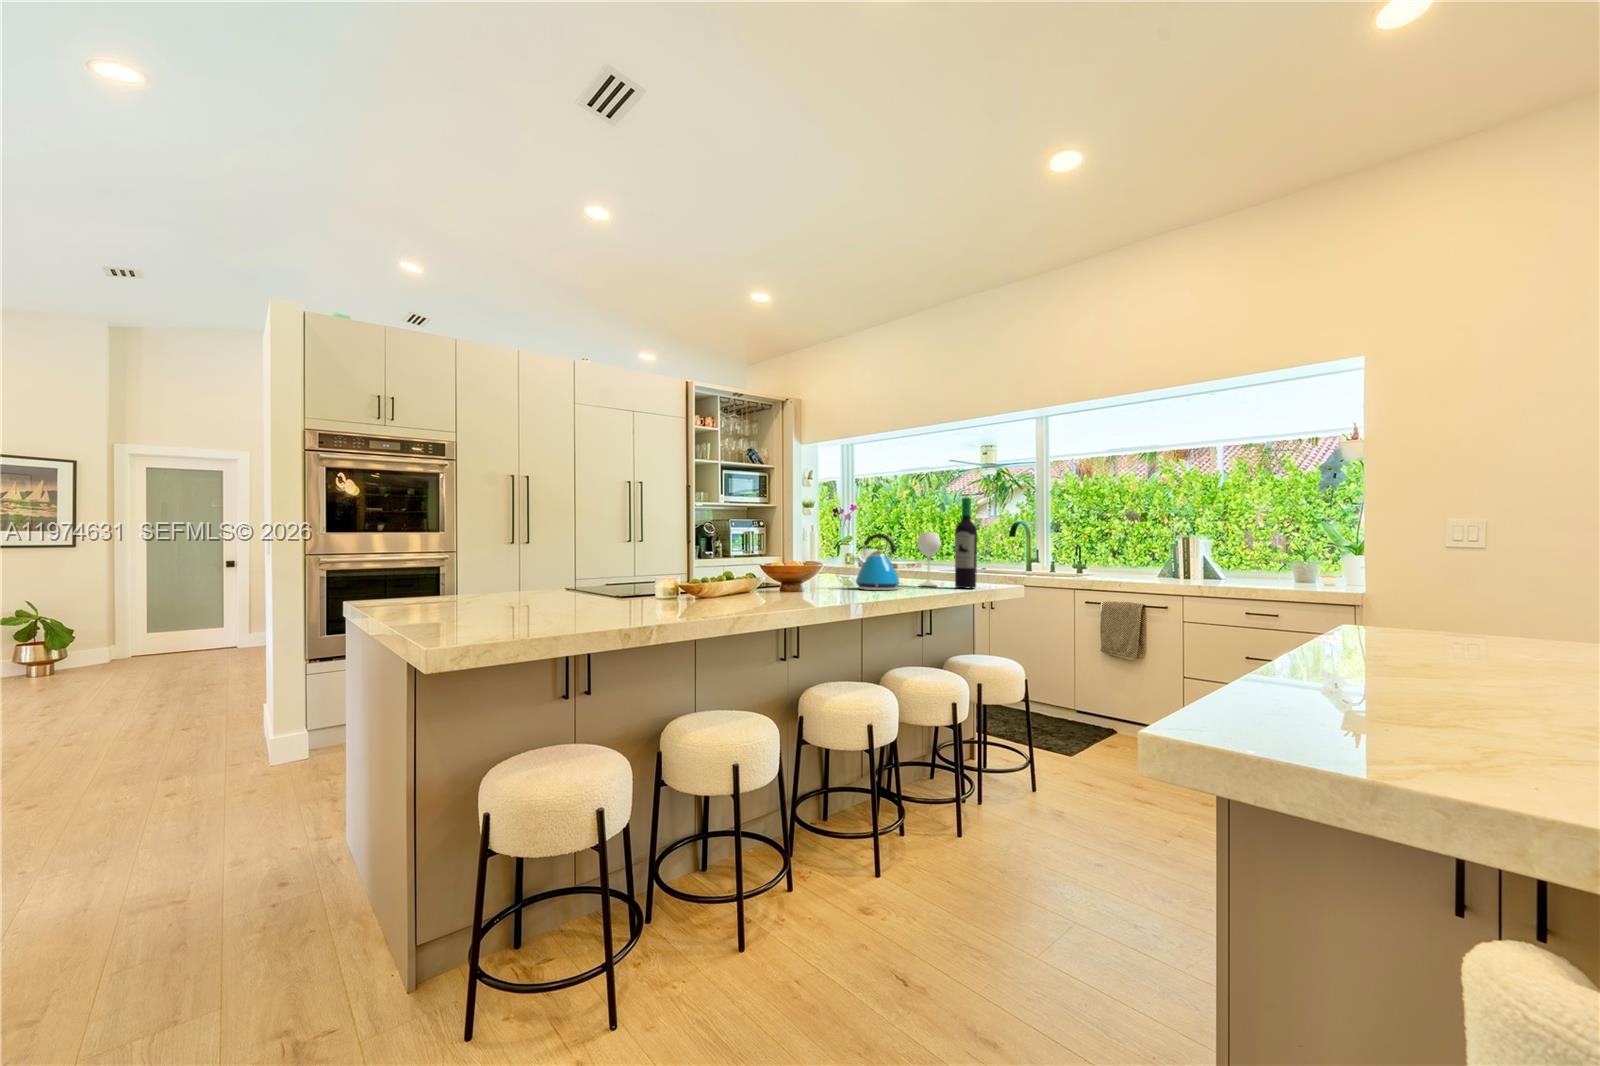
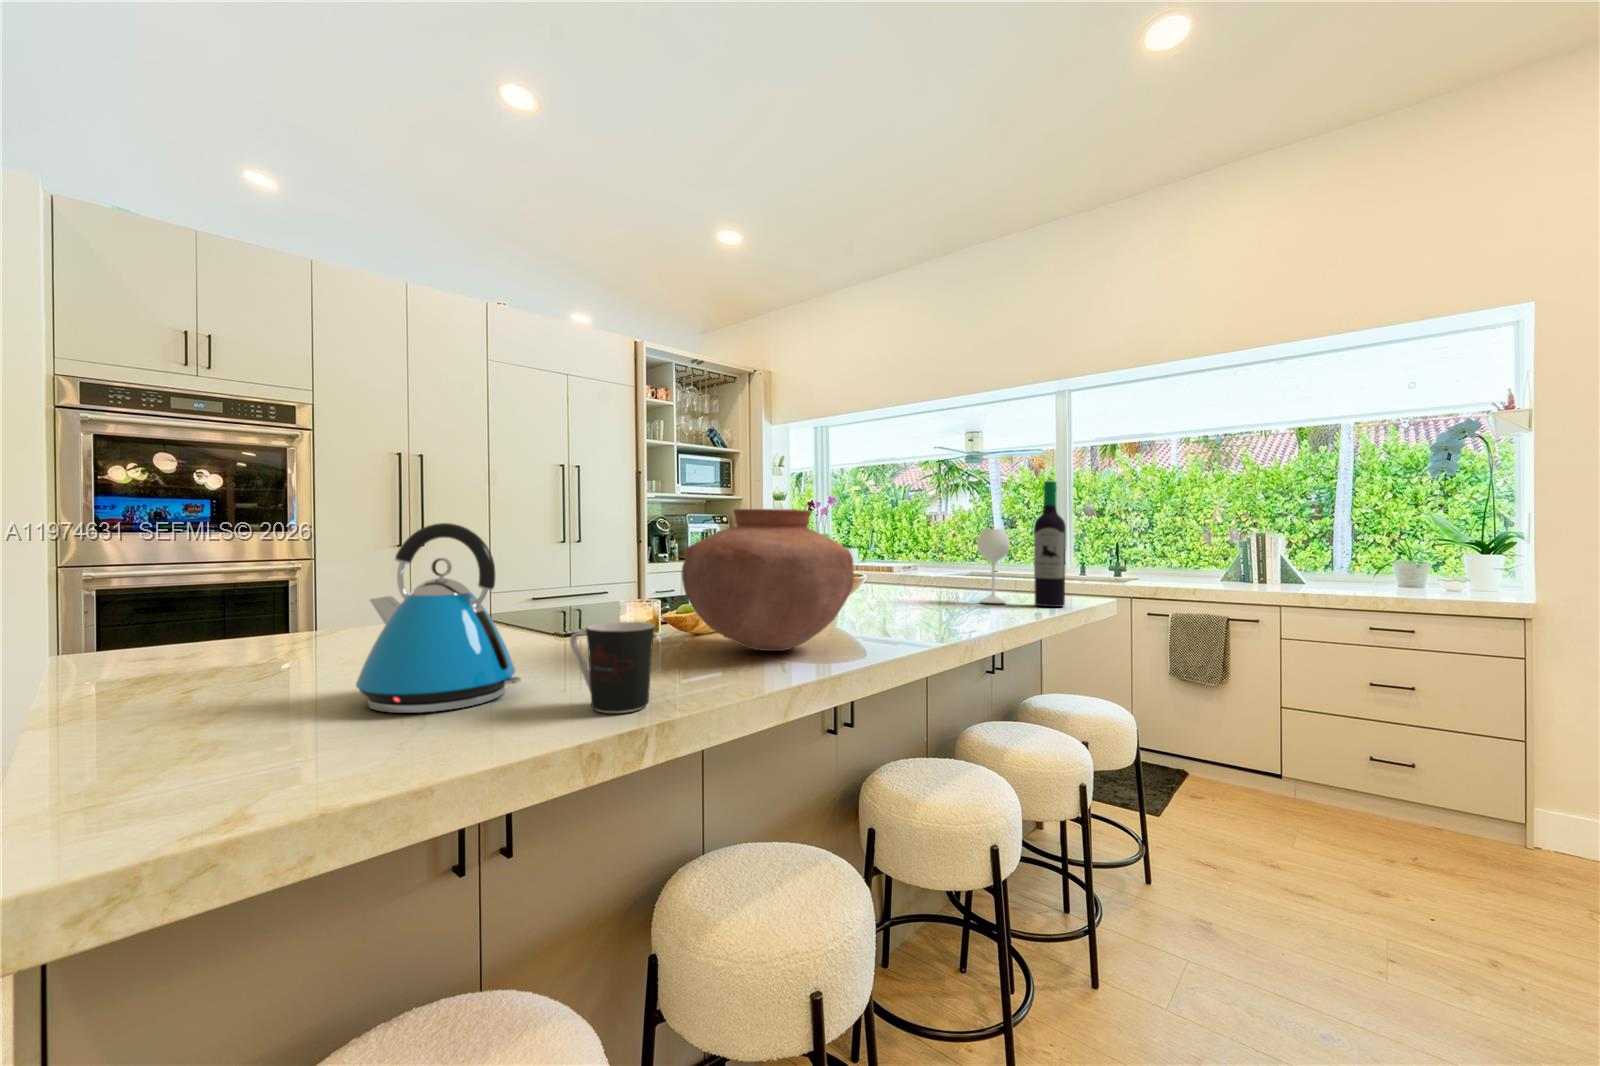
vase: none [687,520,787,602] -> present [682,509,854,651]
kettle: present [856,533,900,590] -> present [356,523,521,713]
coffee cup: none [621,576,661,617] -> present [570,622,655,713]

